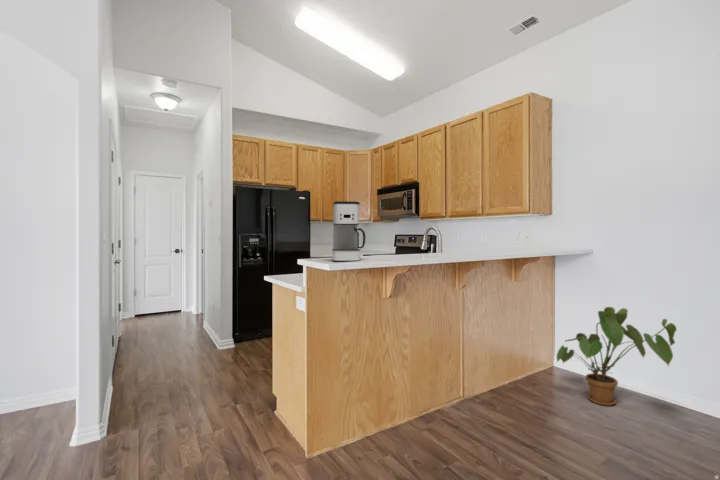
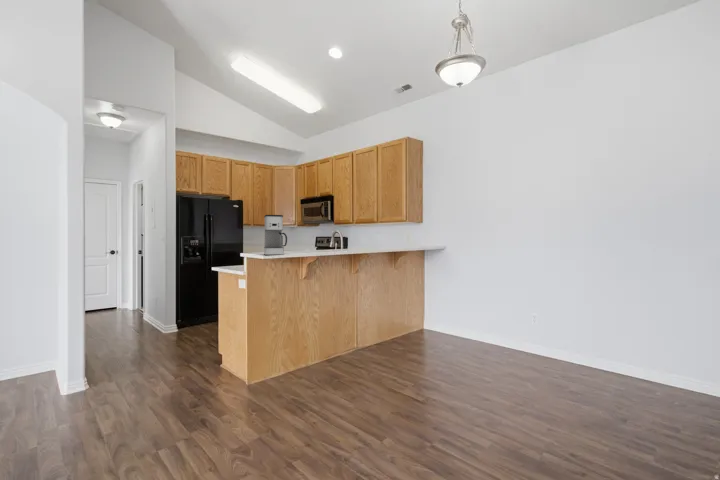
house plant: present [557,307,676,406] -> none [418,285,487,347]

